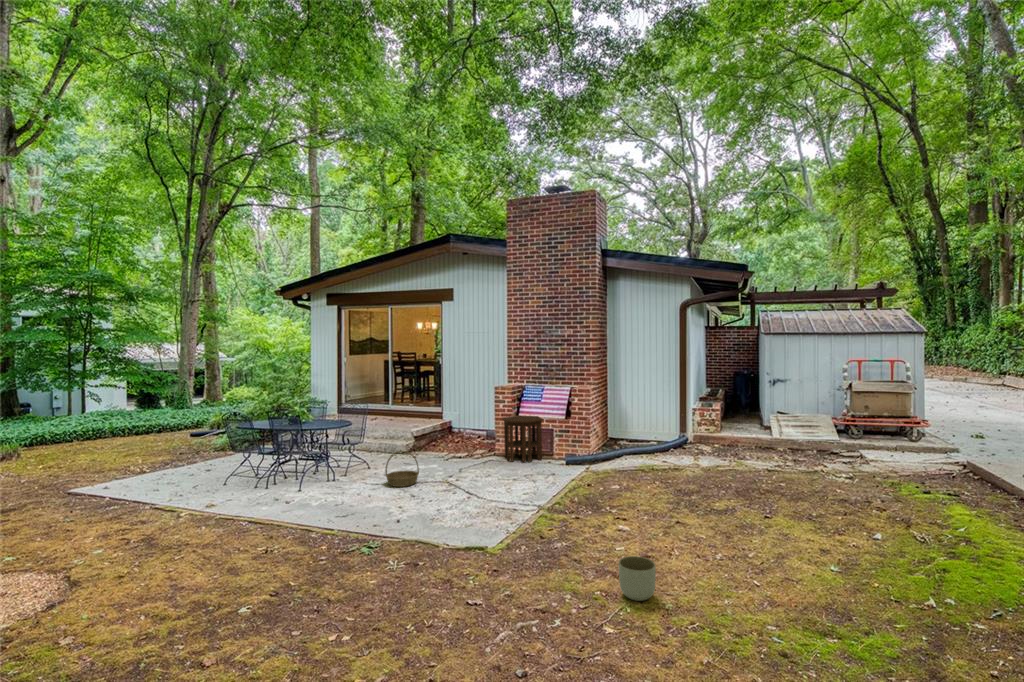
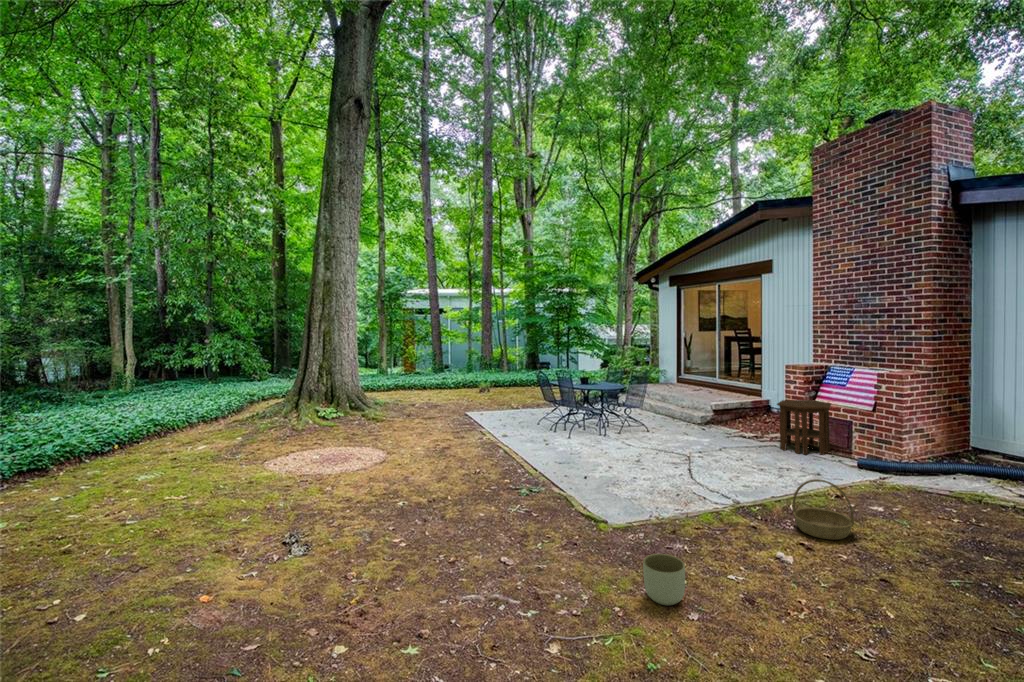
basket: present [385,451,419,487] -> present [793,479,854,540]

